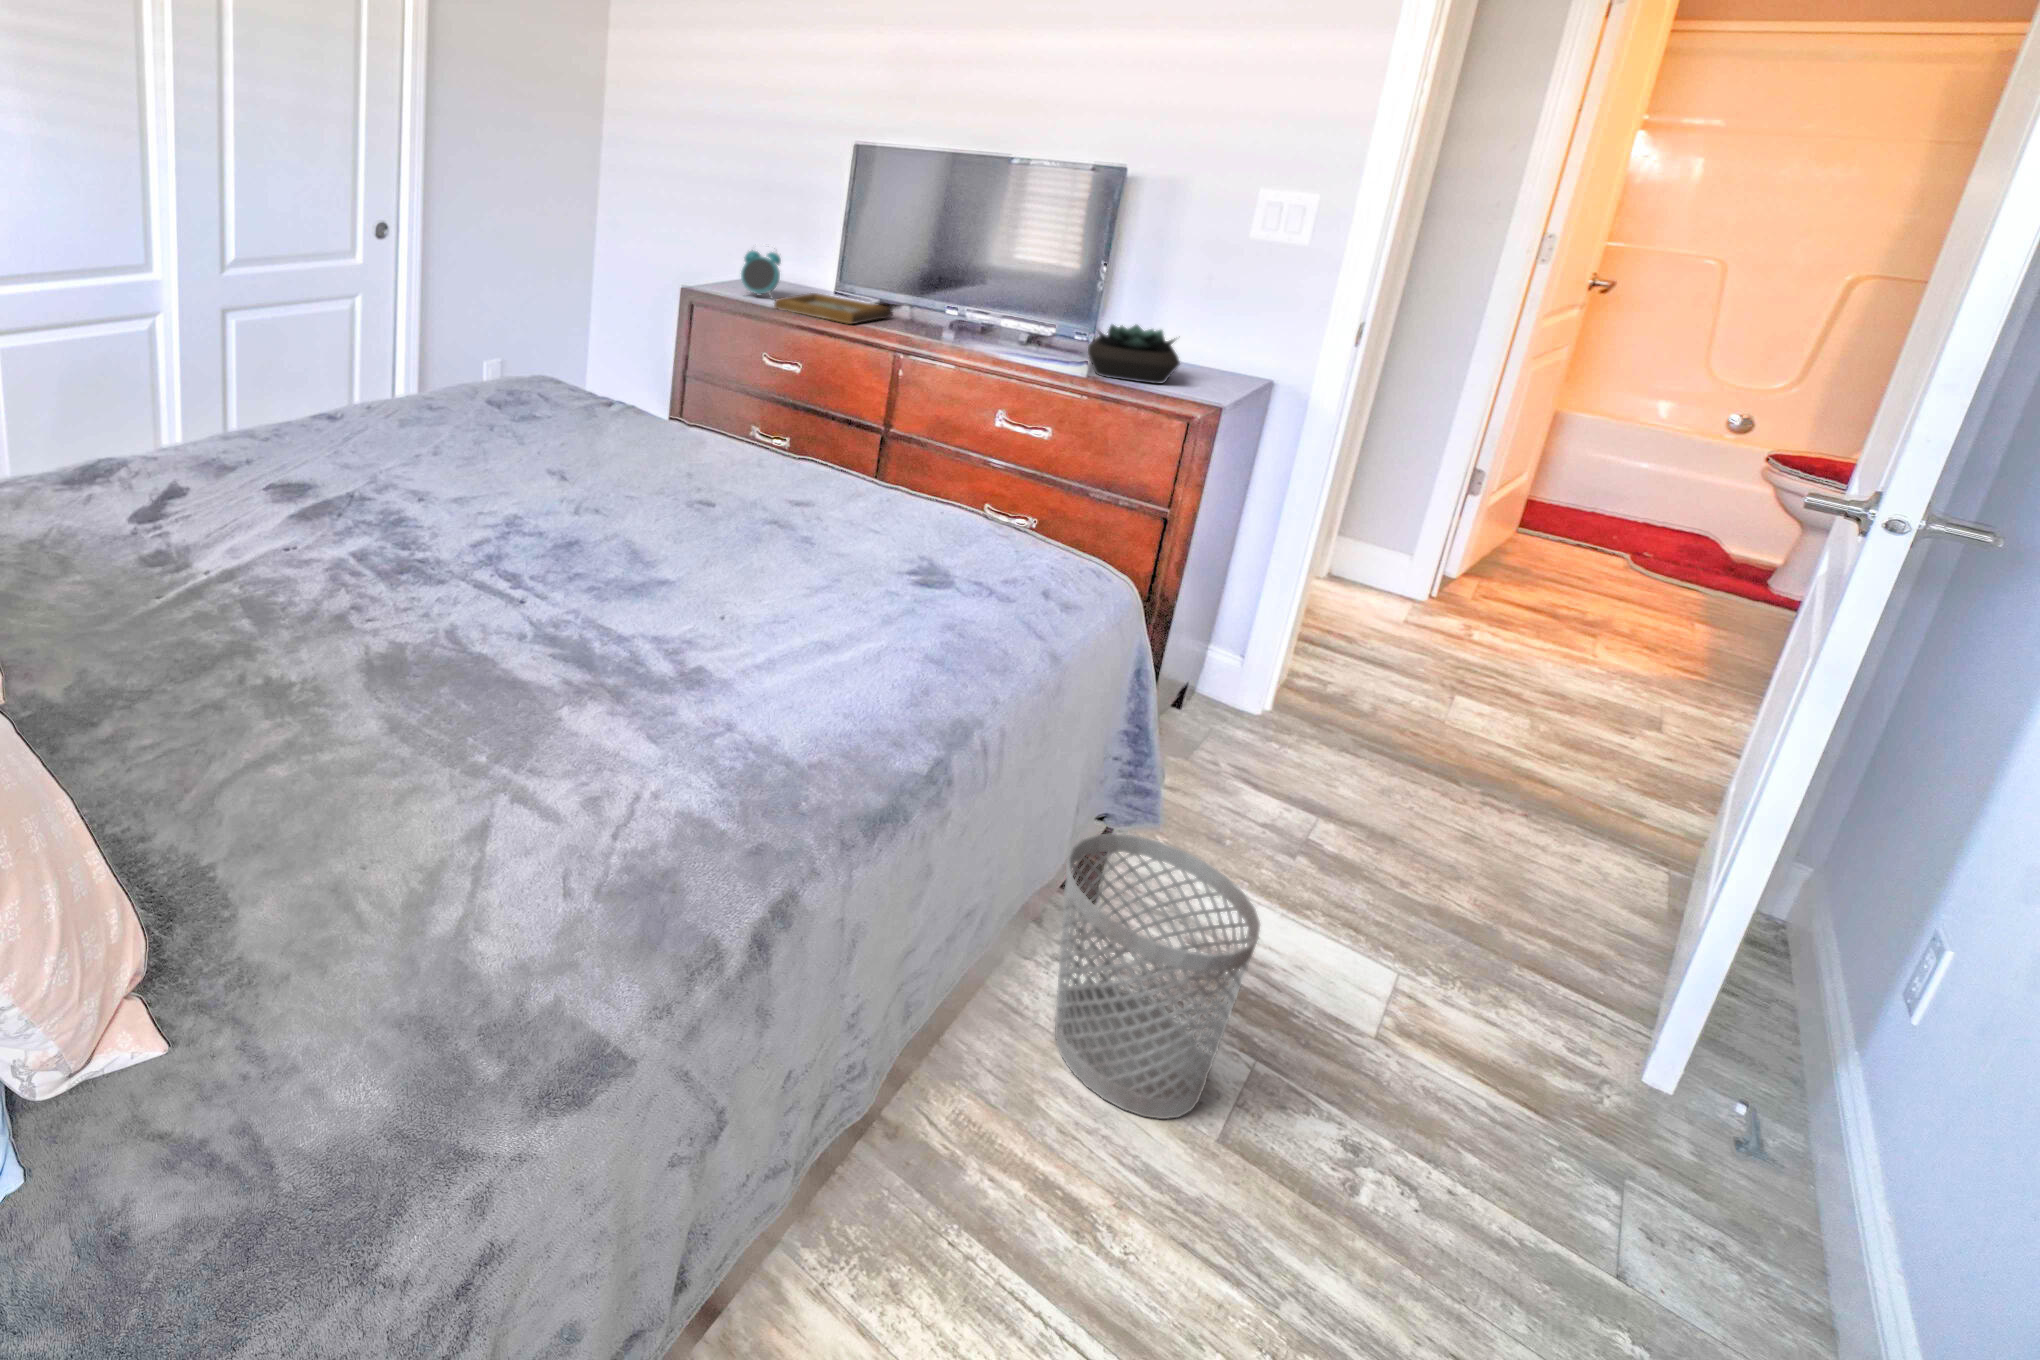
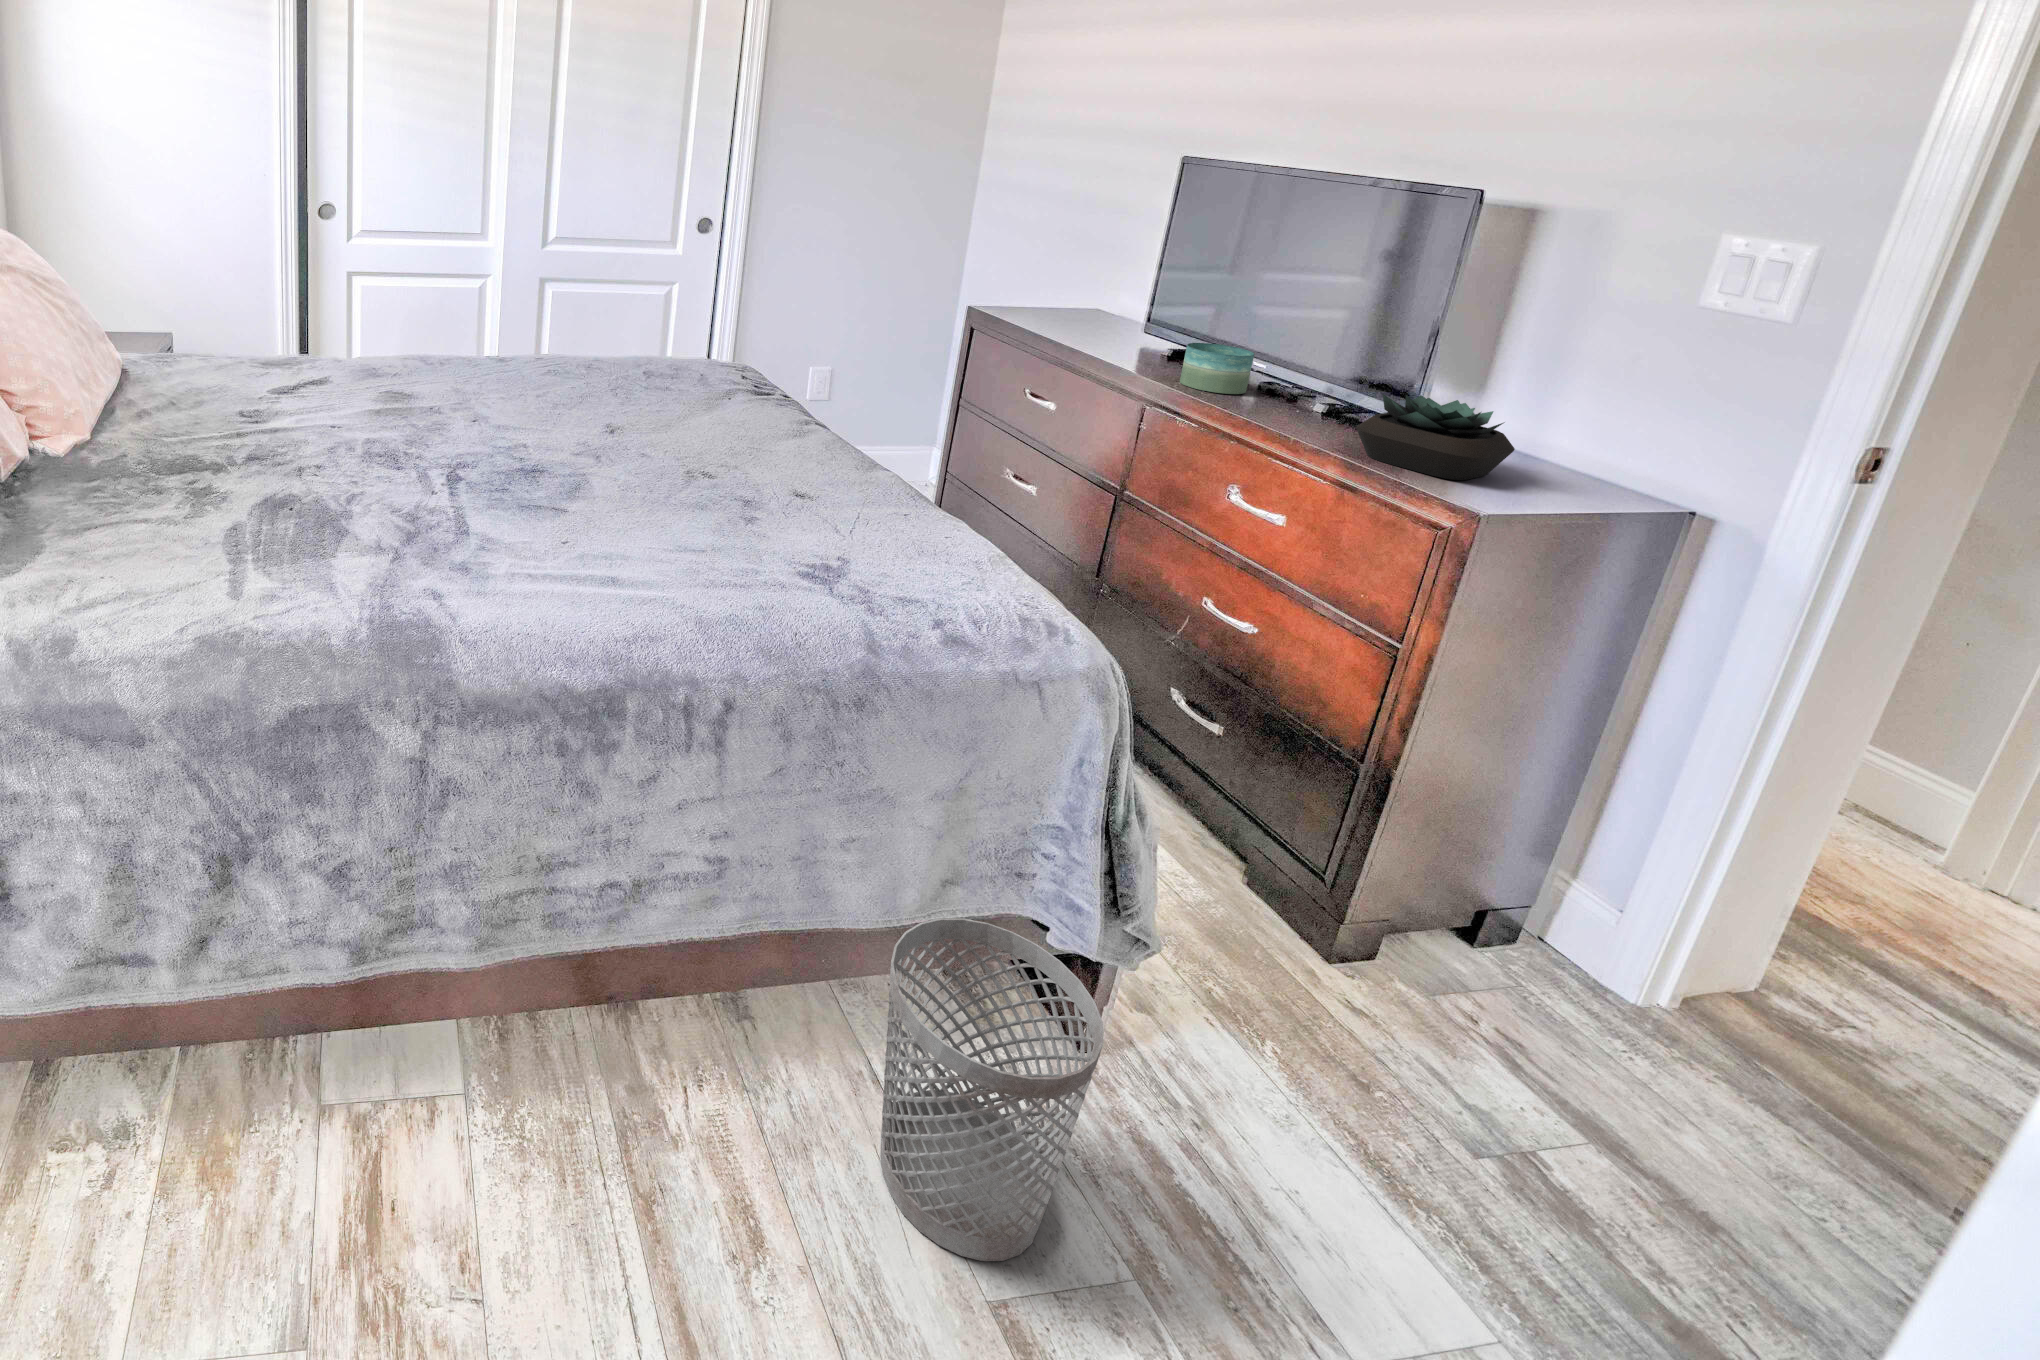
alarm clock: present [741,250,781,295] -> none [1034,267,1084,329]
picture frame: present [774,293,890,324] -> none [1047,326,1187,364]
candle: none [911,300,964,340] -> present [1180,343,1254,394]

